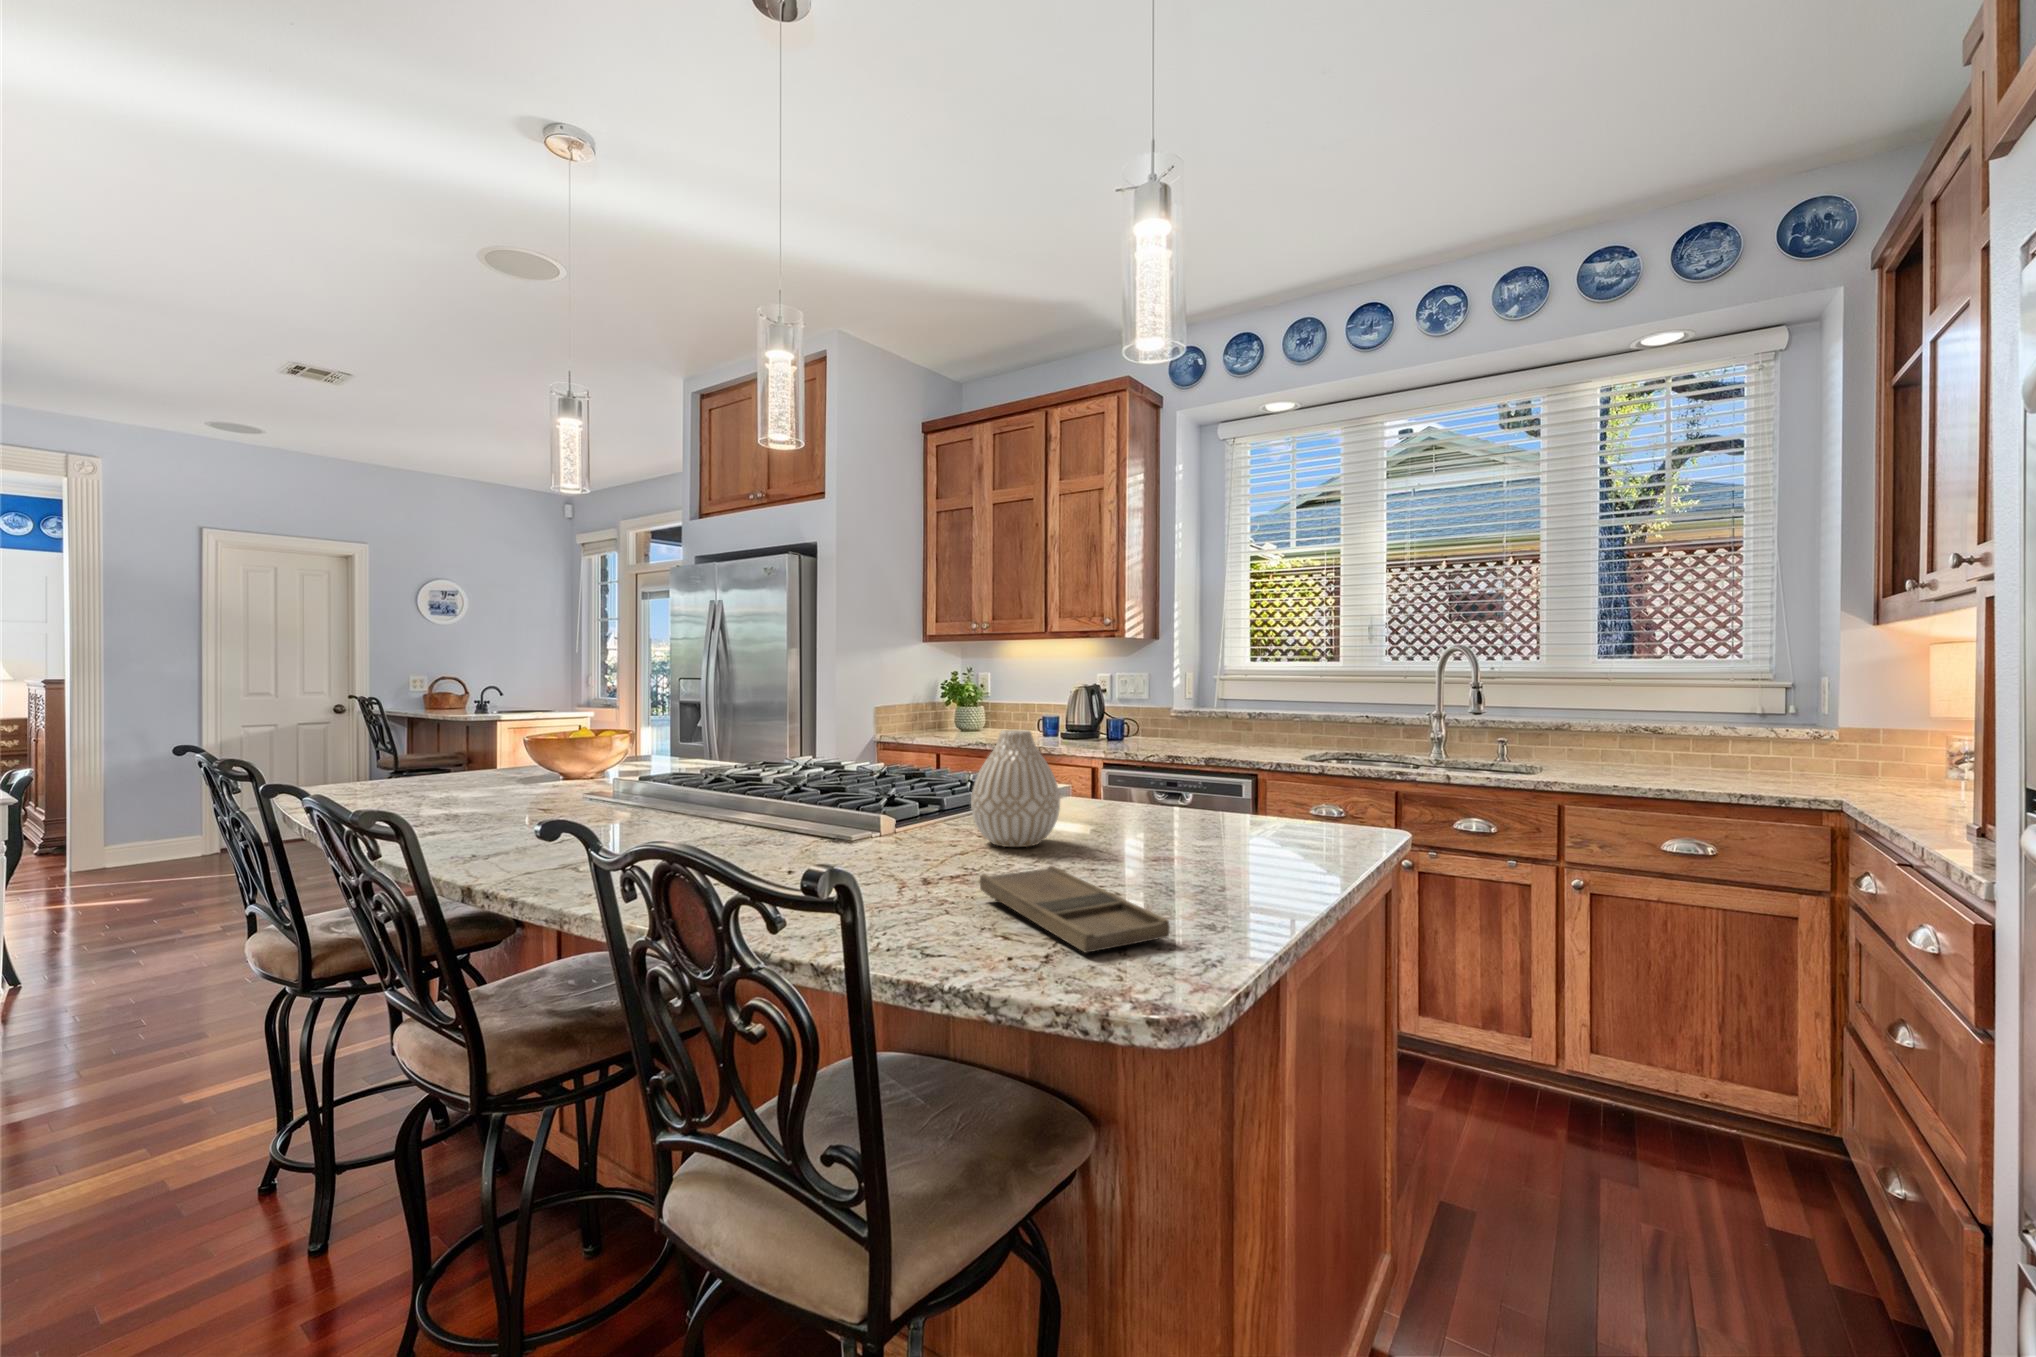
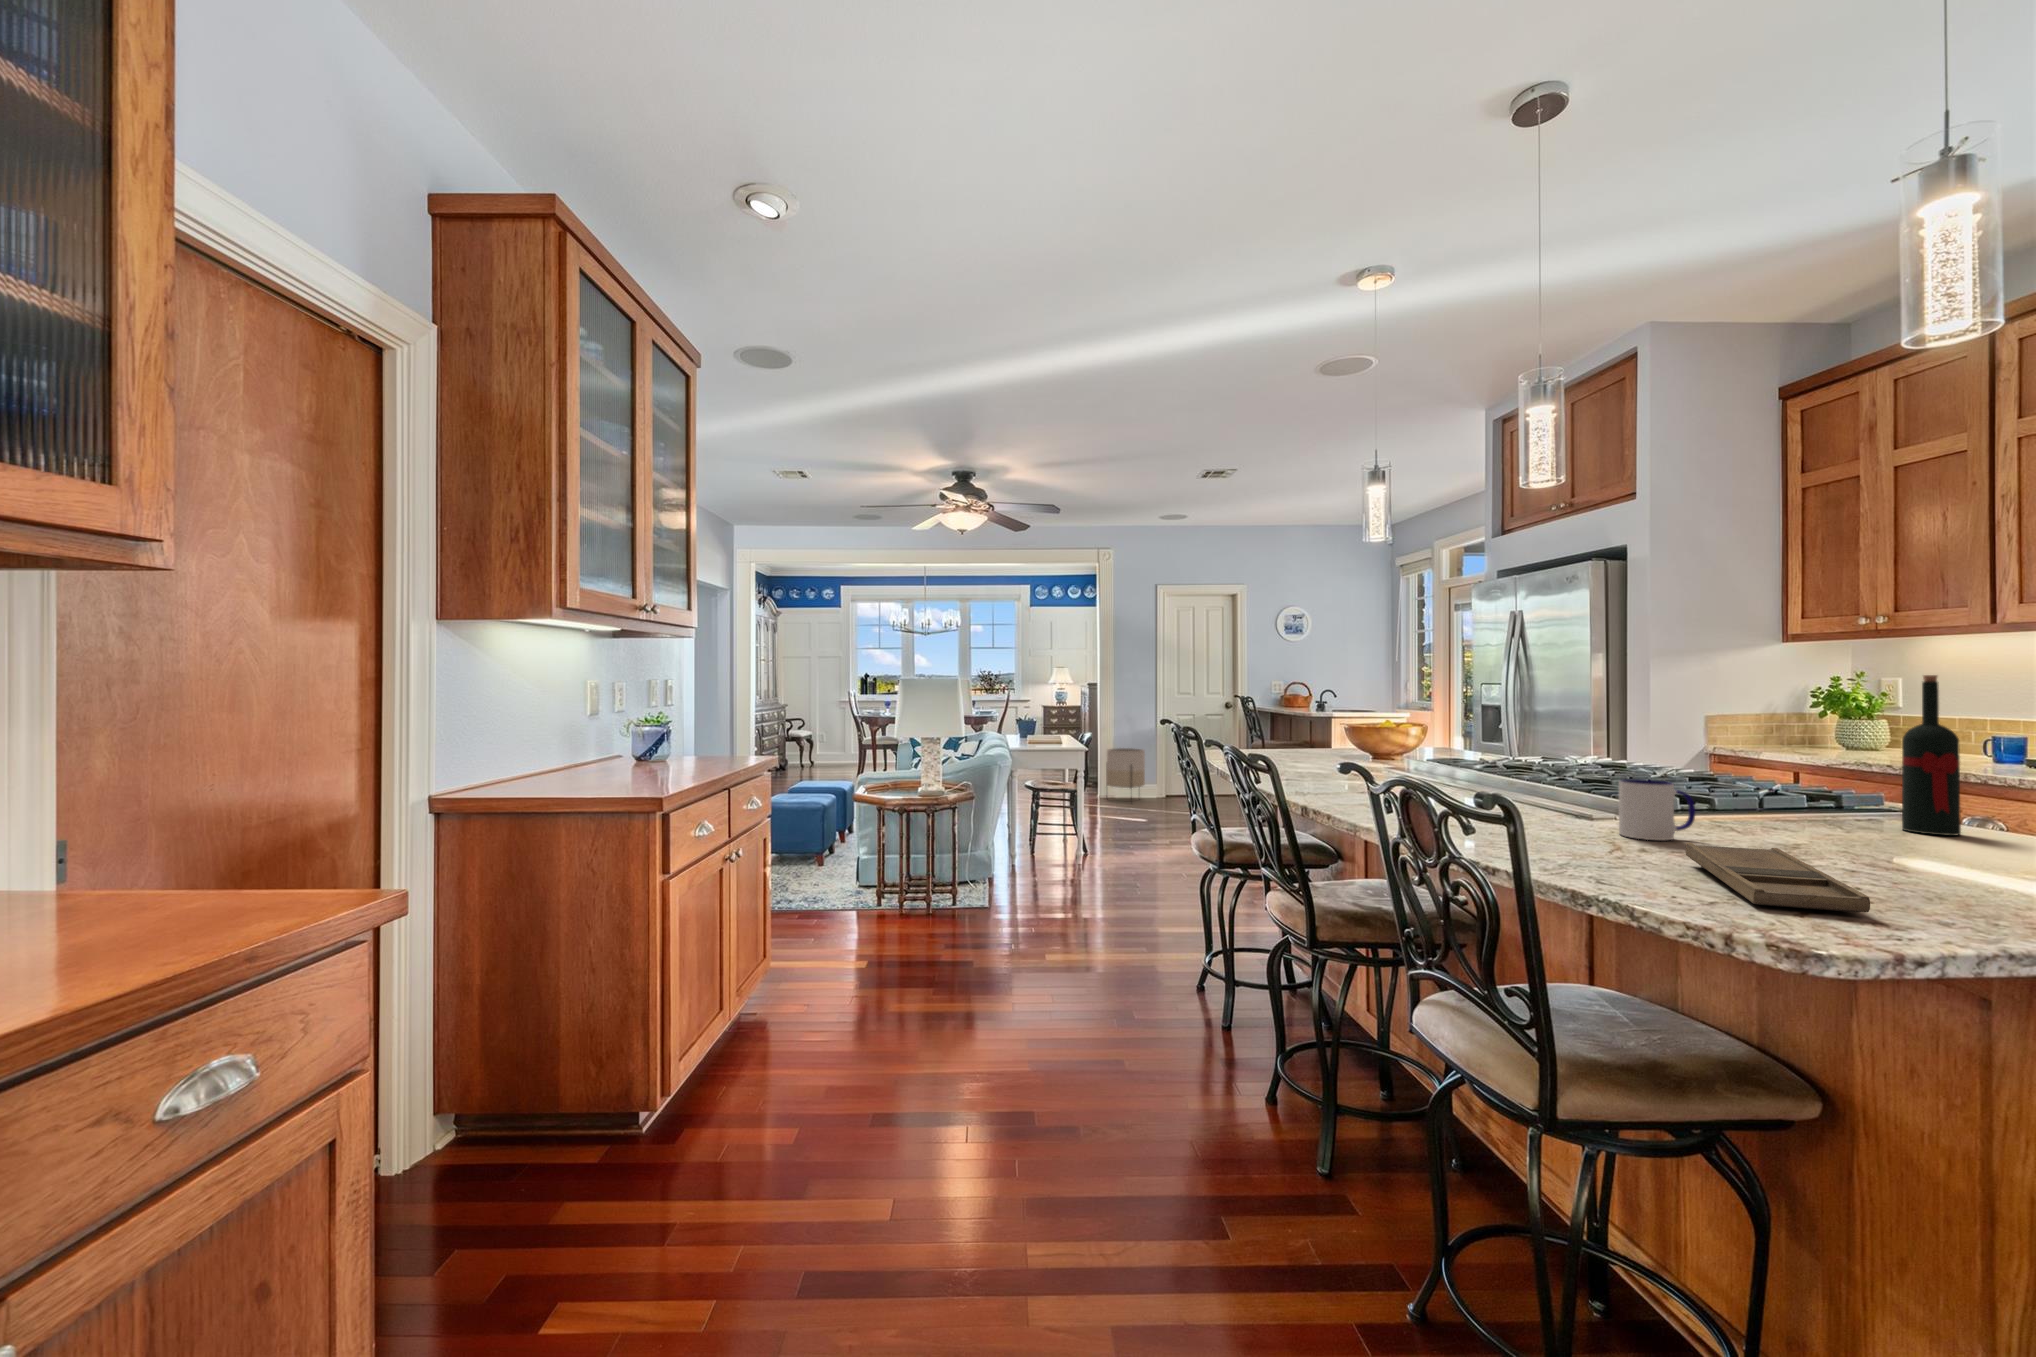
wine bottle: none [1075,675,1112,818] -> present [1902,675,1961,836]
vase: present [971,730,1060,847] -> none [1722,728,1839,842]
planter: none [86,784,173,873] -> present [1106,748,1145,789]
mug: none [892,797,960,870] -> present [1619,779,1695,840]

